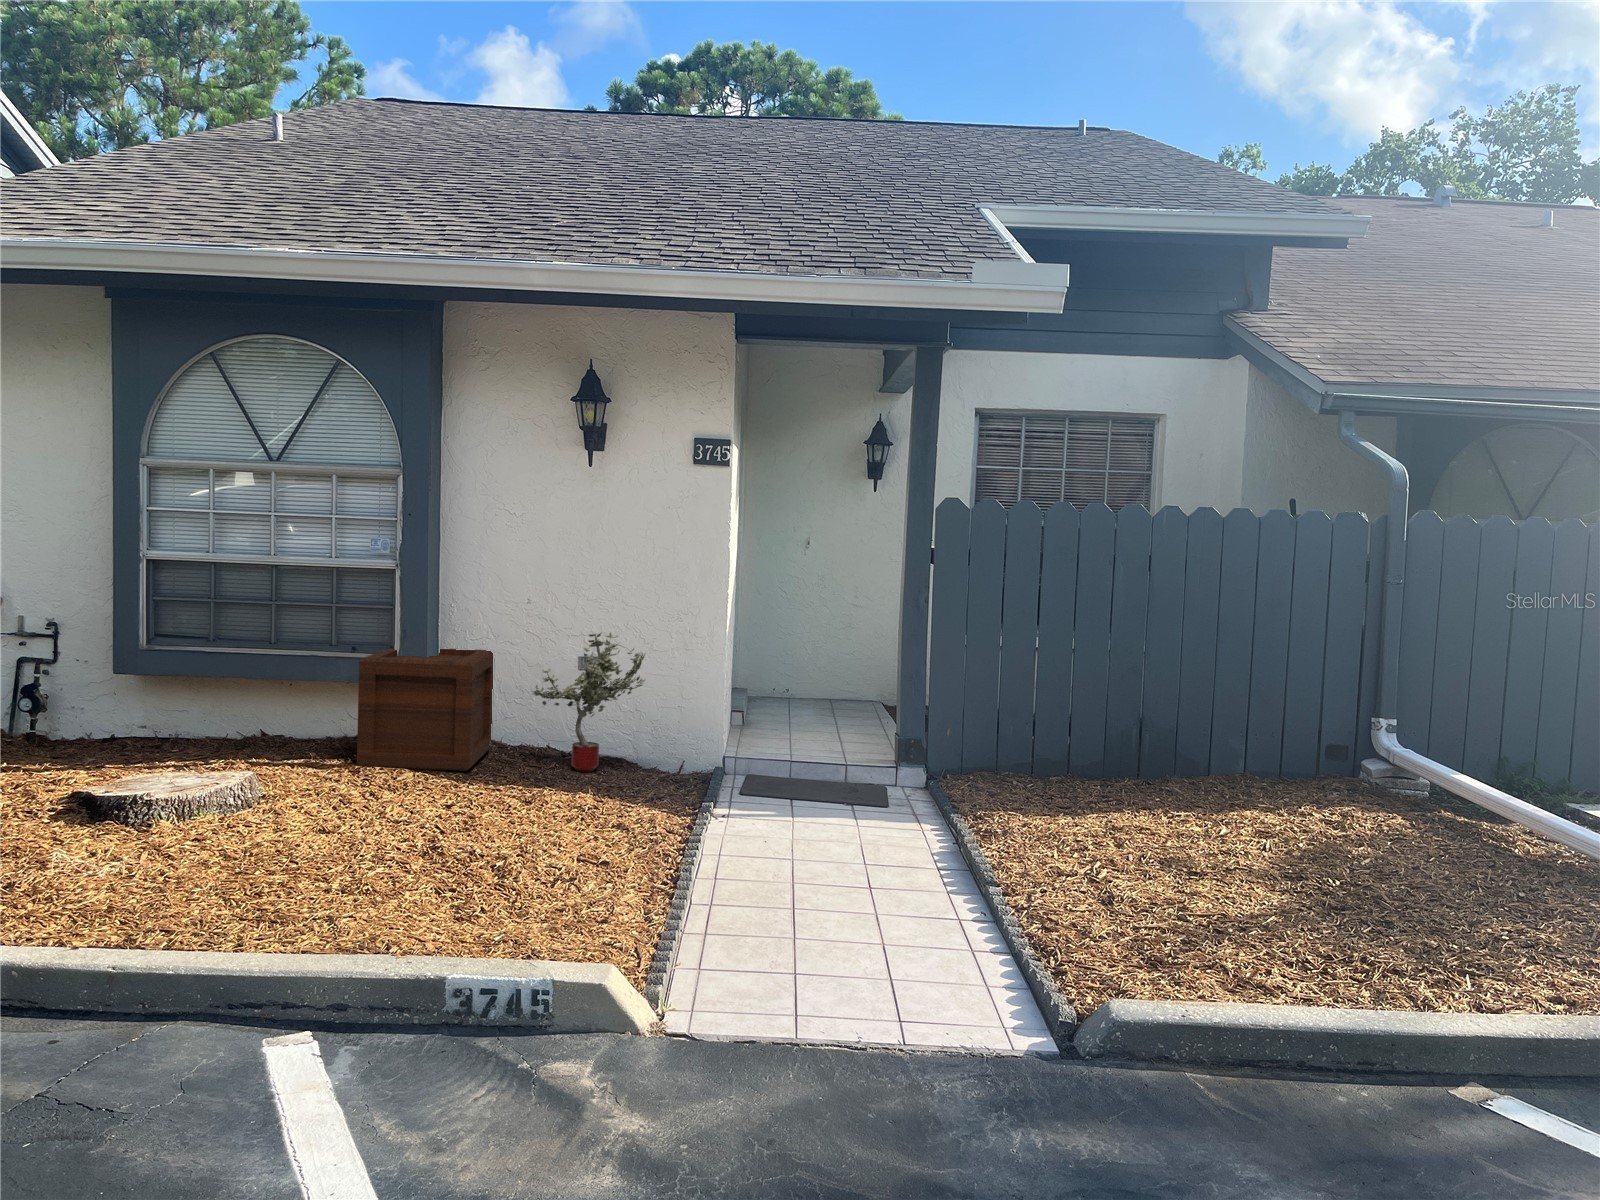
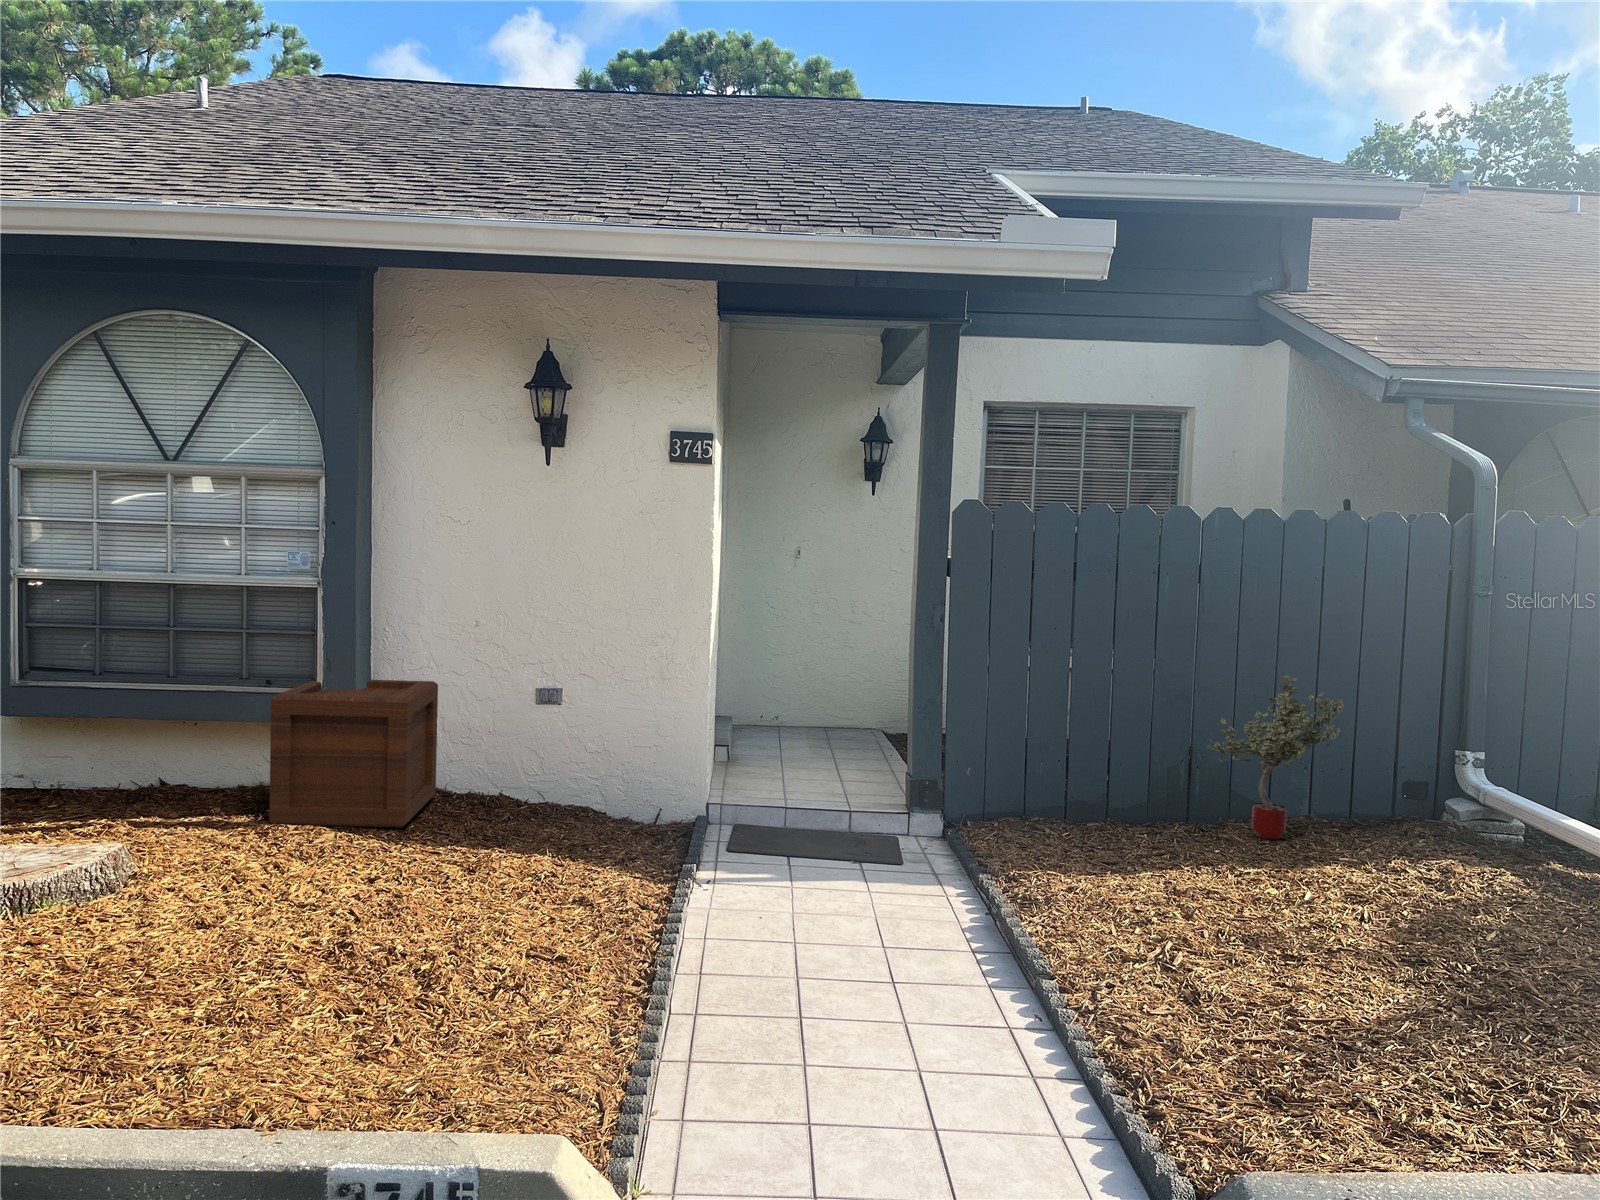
potted tree: present [532,633,645,772] -> present [1207,674,1344,840]

